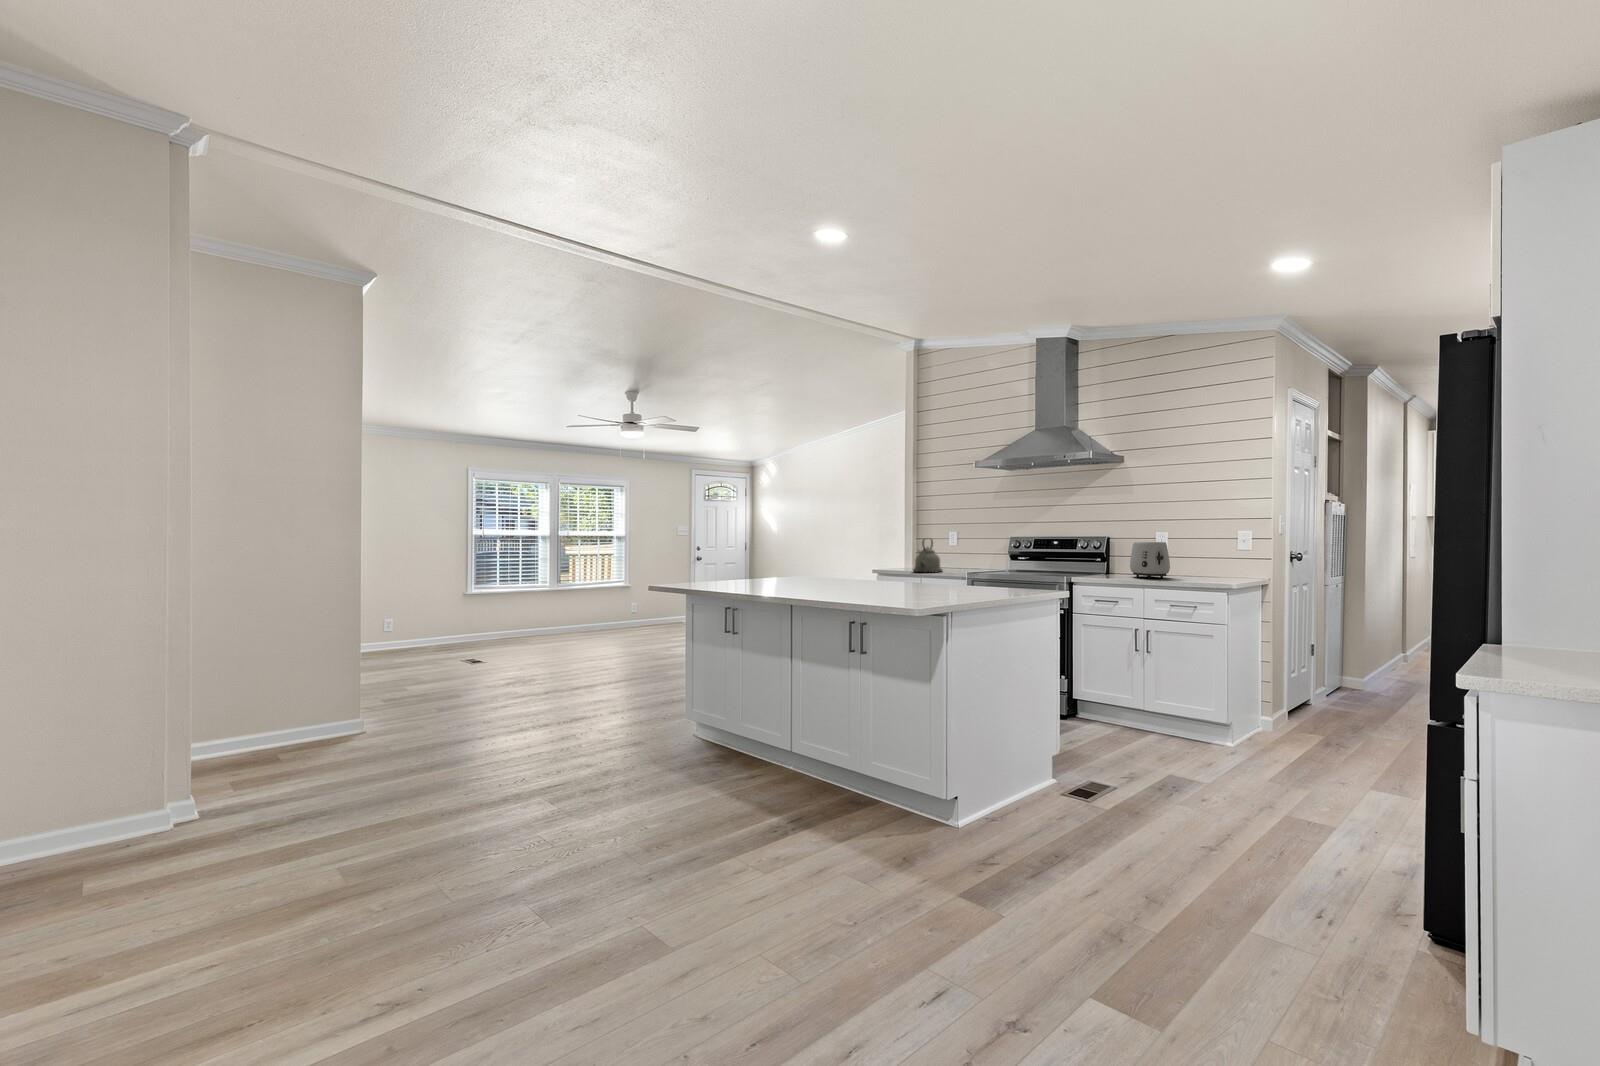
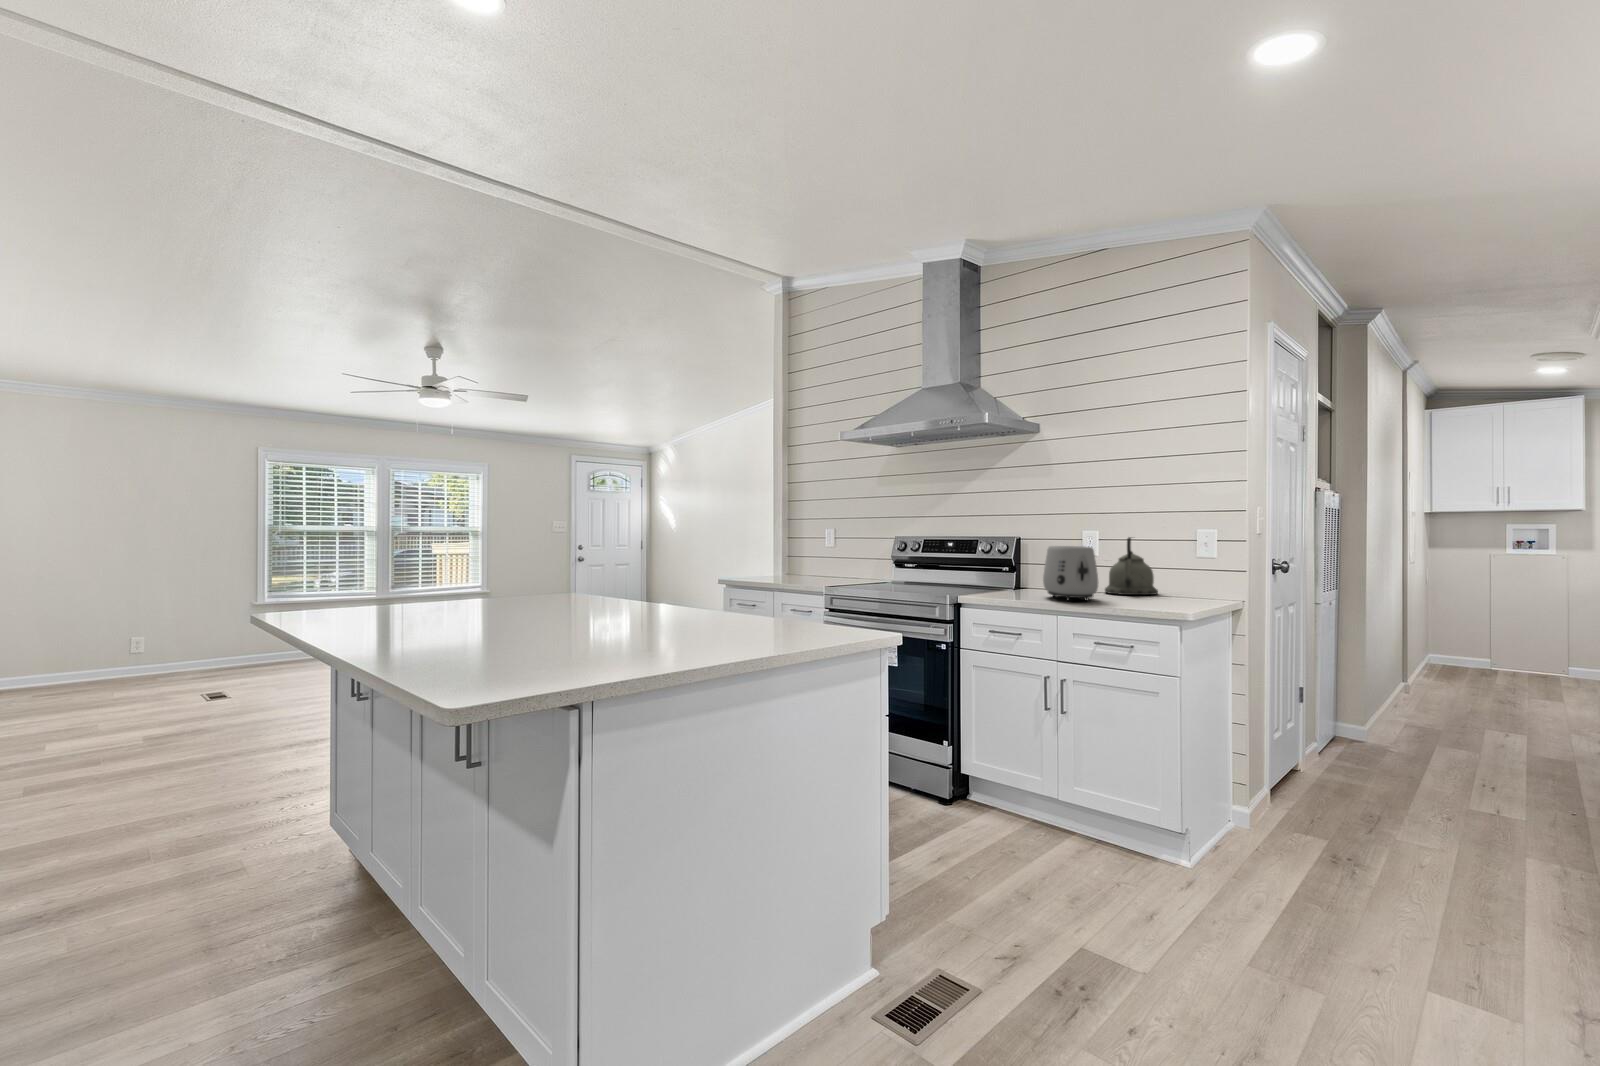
kettle: present [913,539,943,573] -> present [1105,537,1158,595]

